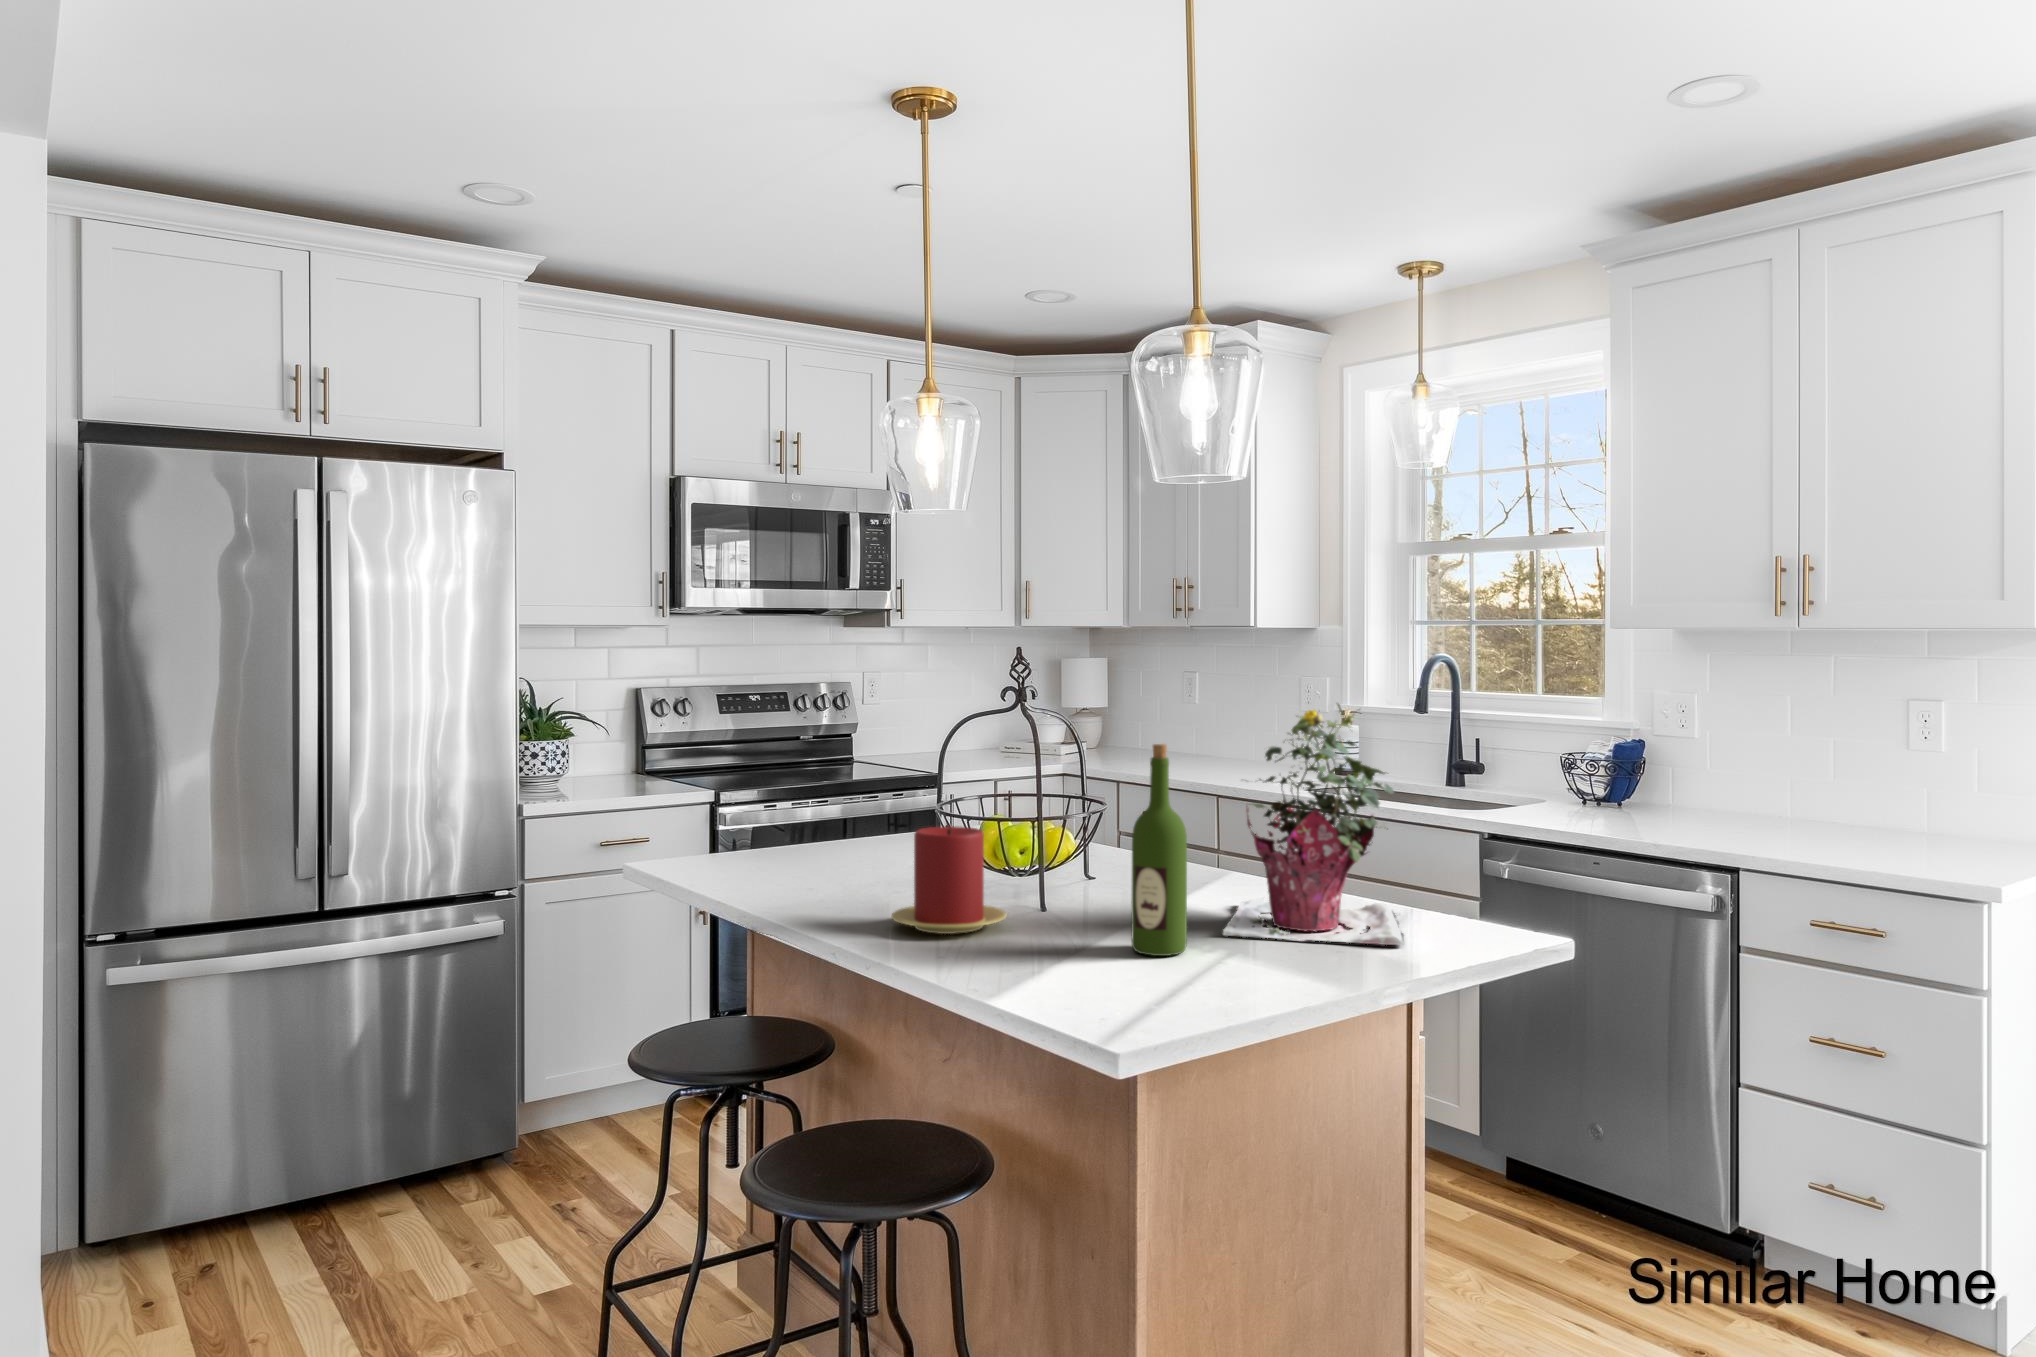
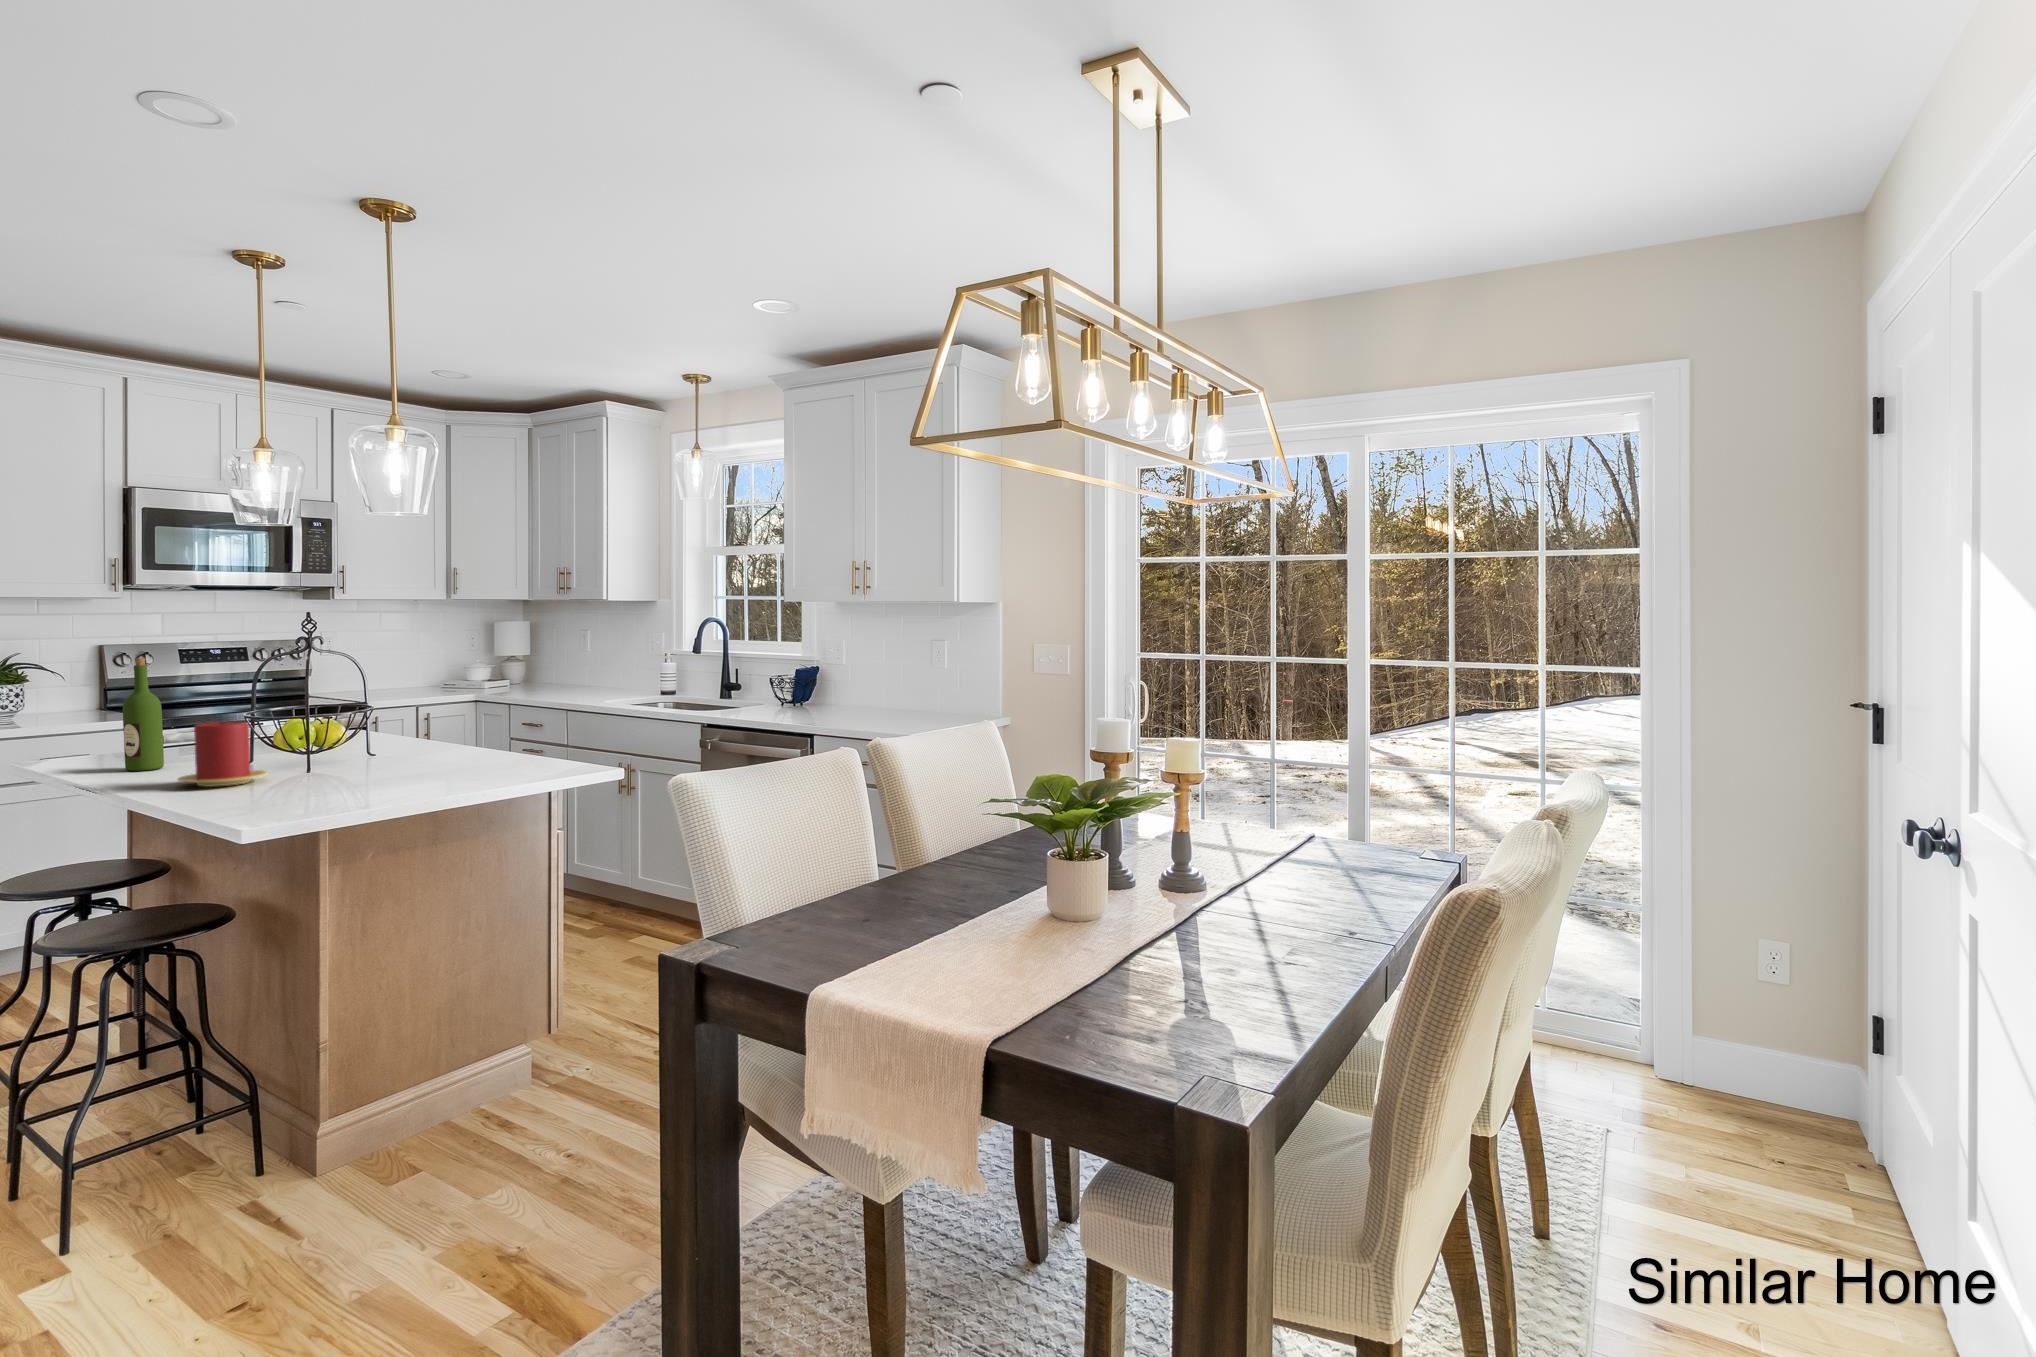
potted plant: present [1223,704,1404,945] -> none [411,643,551,778]
wine bottle: present [1131,744,1187,956] -> present [123,658,164,771]

